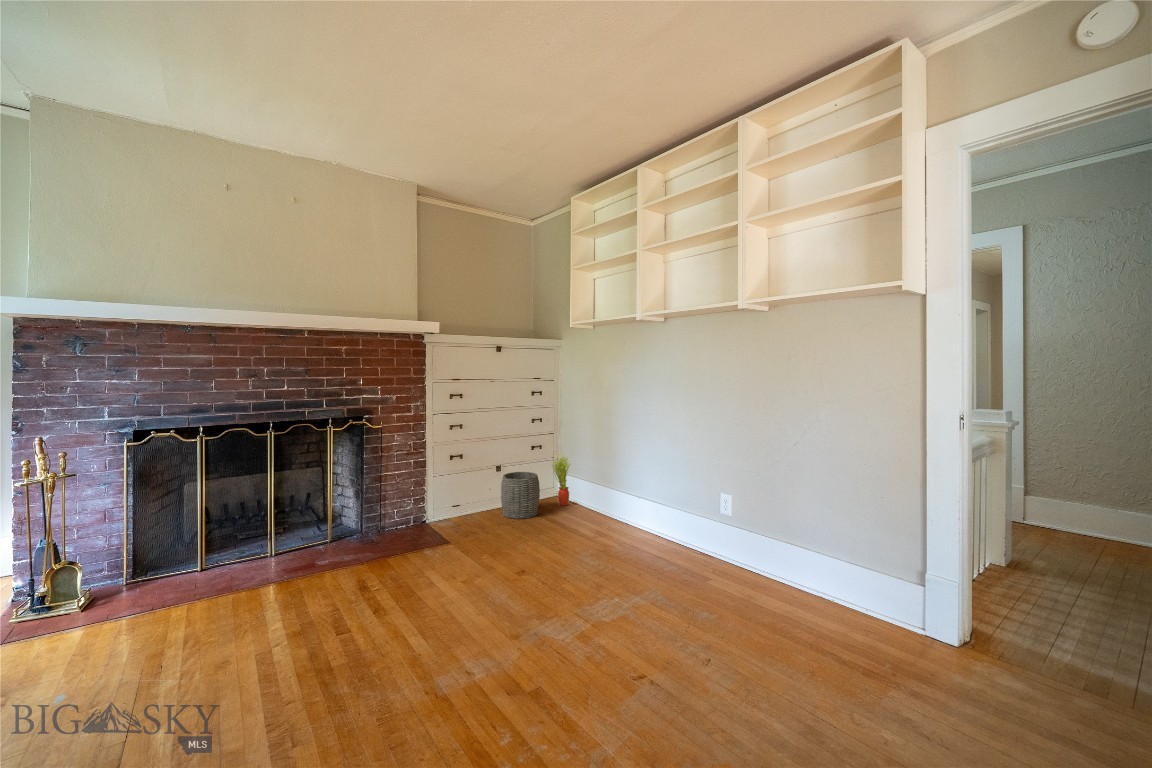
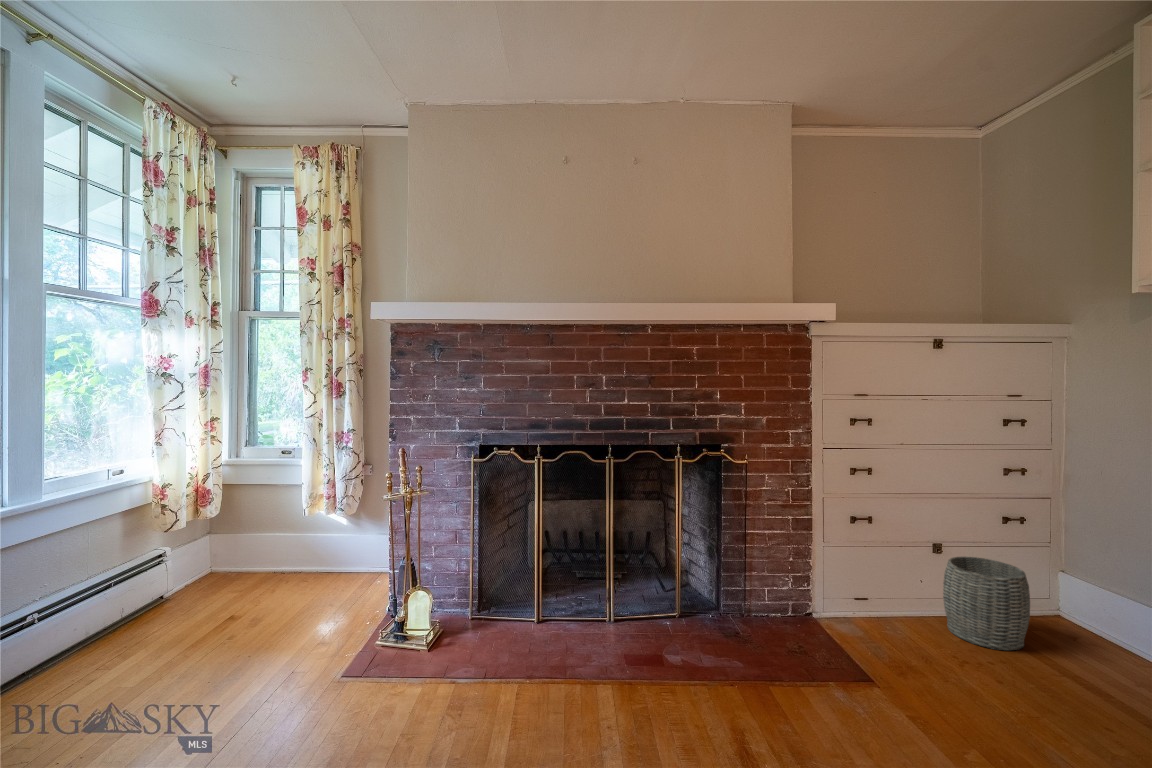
potted plant: present [552,454,570,506] -> none [1050,535,1101,639]

